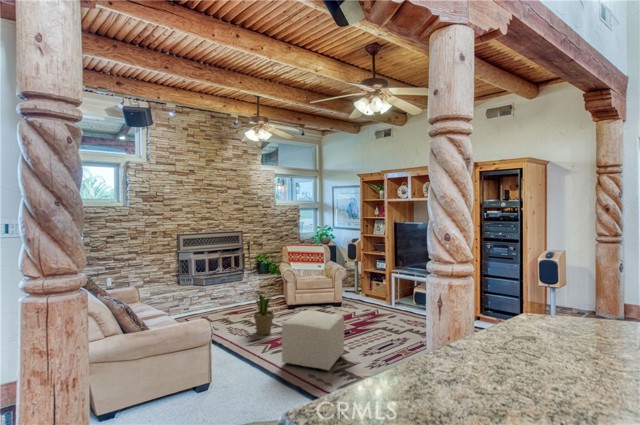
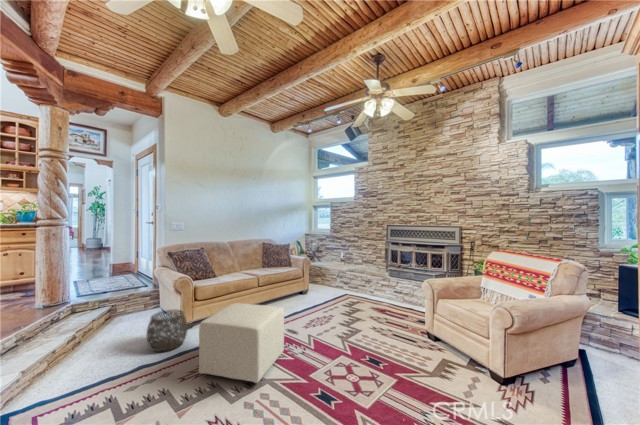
potted plant: present [254,294,274,335] -> none [319,285,344,333]
woven basket: none [242,356,285,407] -> present [146,310,188,352]

